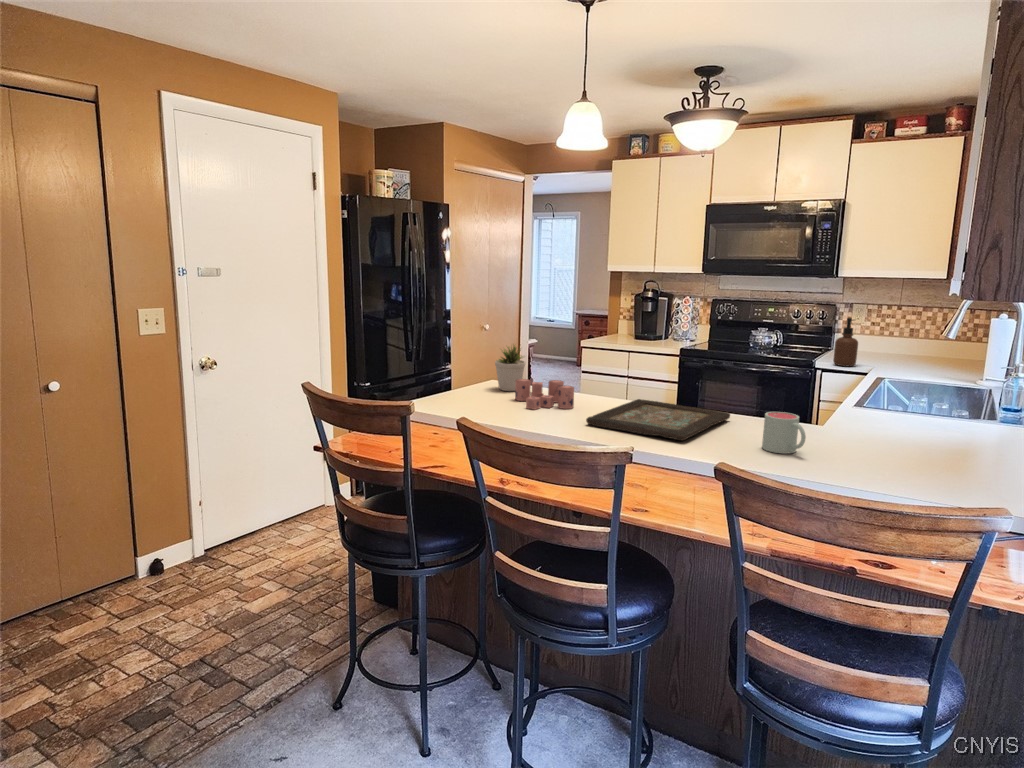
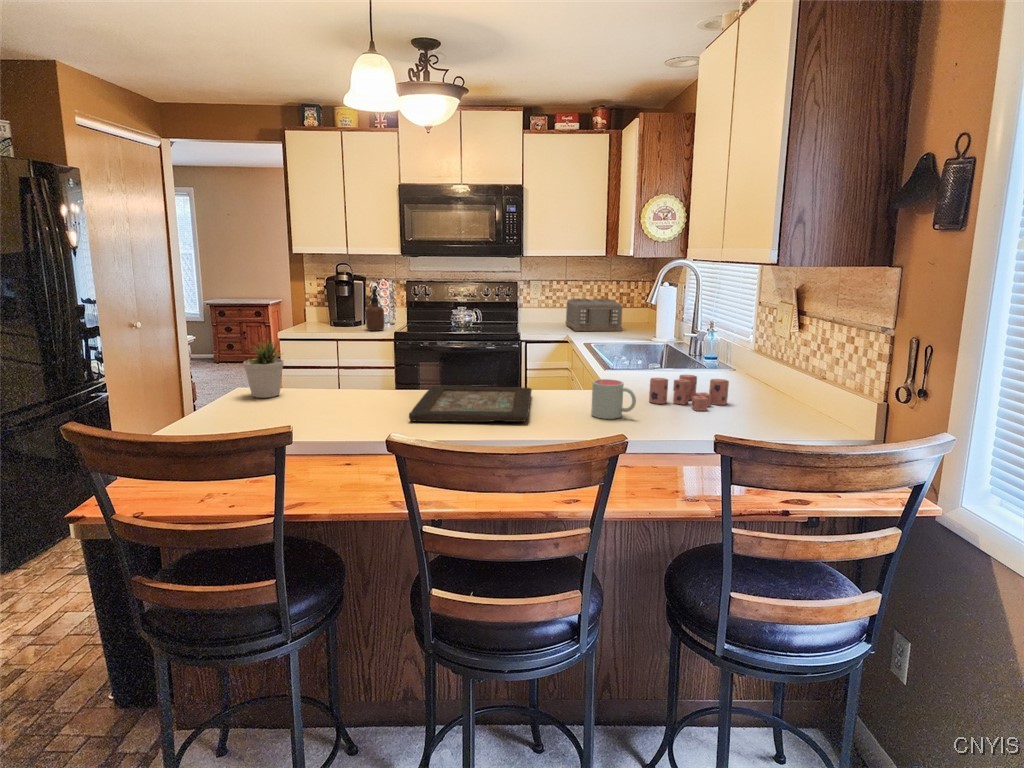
soap dispenser: present [833,318,858,366] -> present [366,289,384,331]
toaster: none [890,327,961,370] -> present [566,298,622,331]
candle: present [515,379,574,410] -> present [649,375,729,411]

